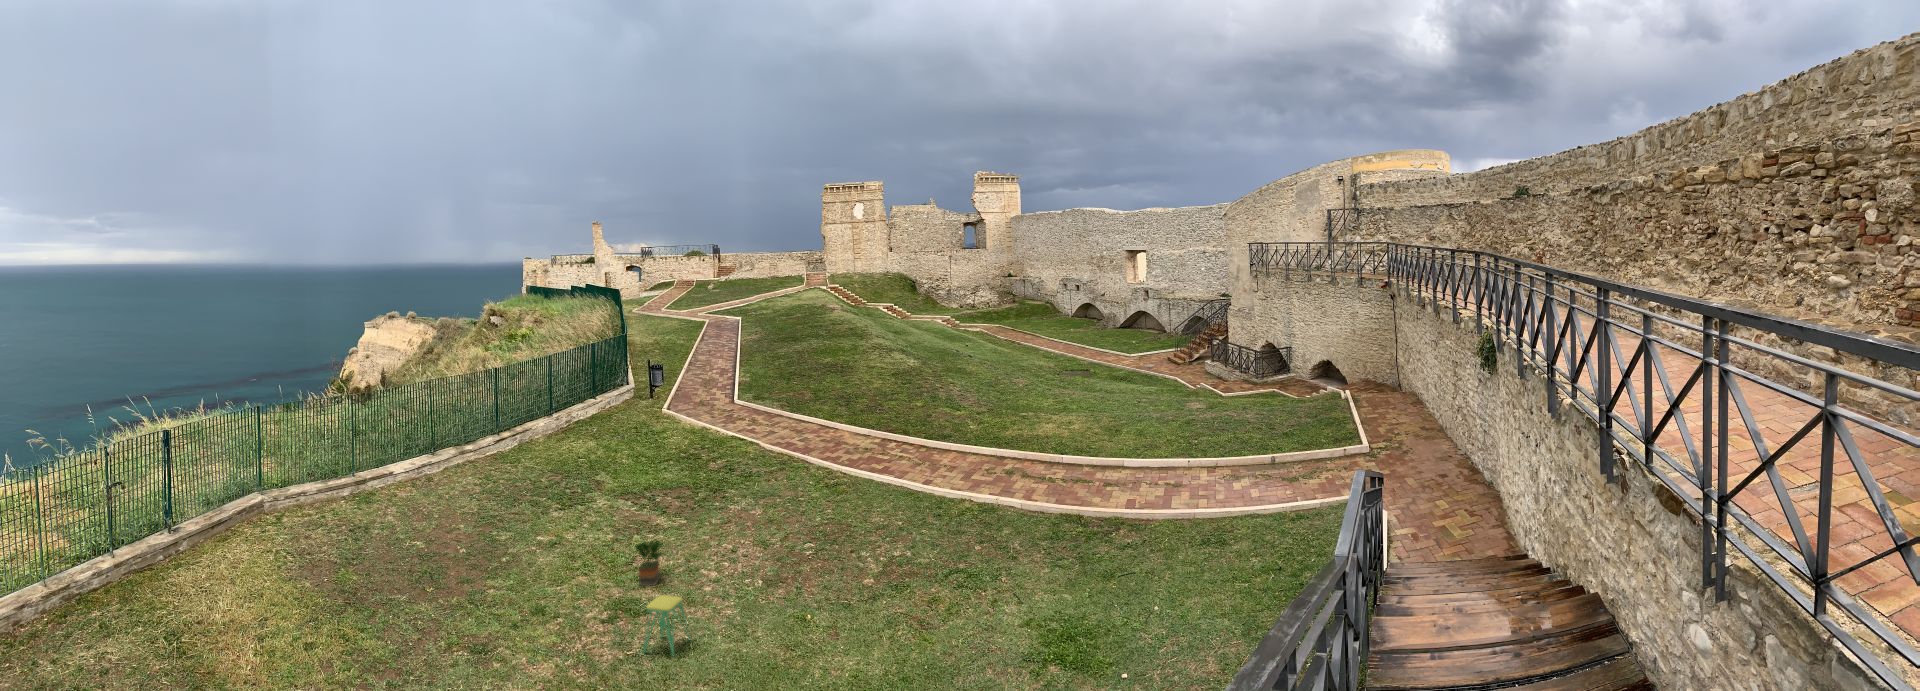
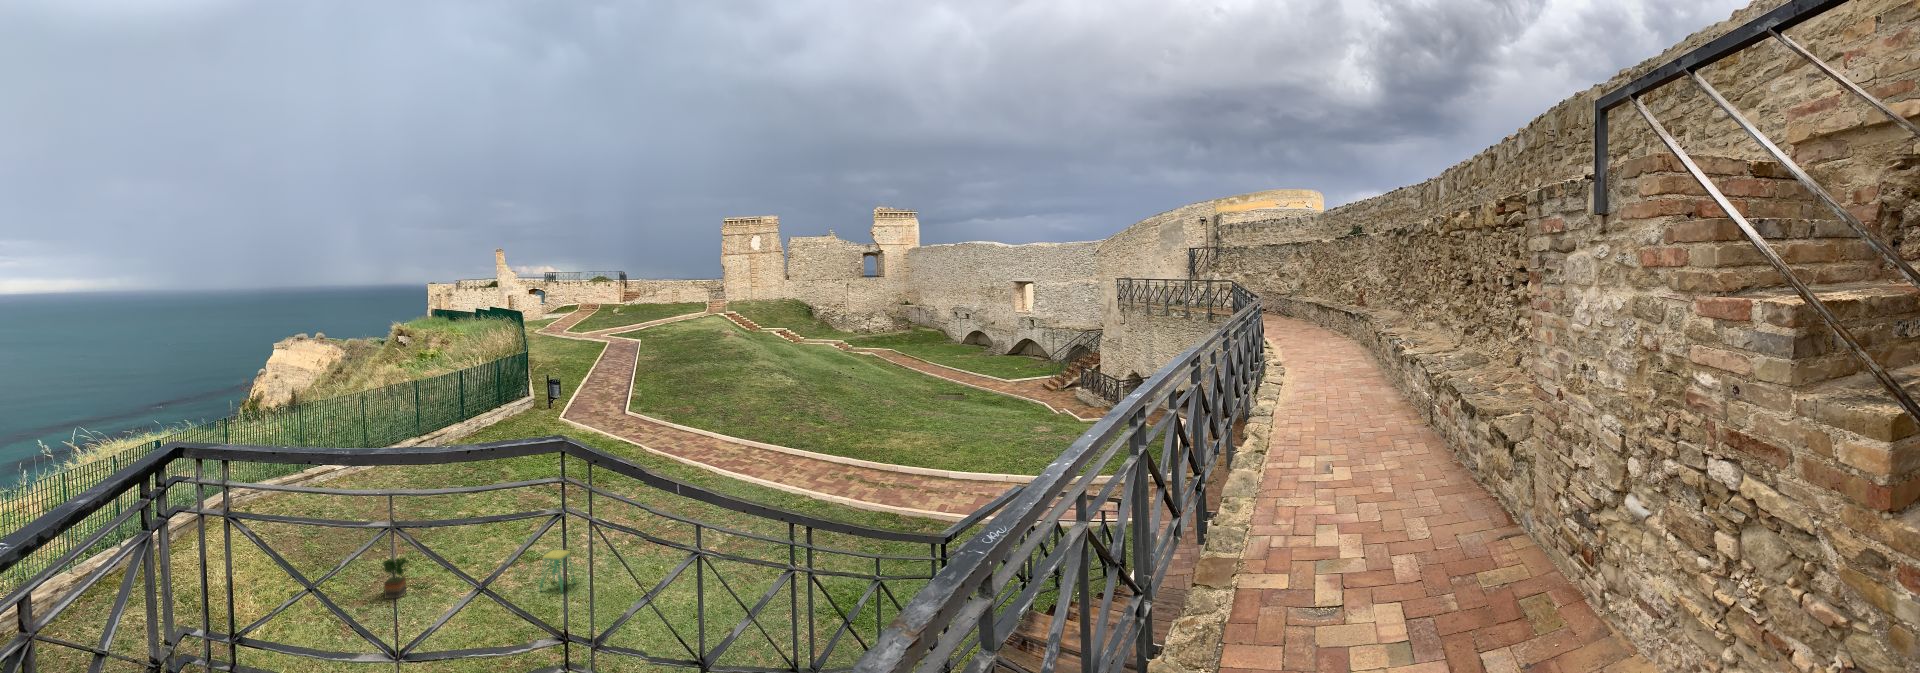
potted tree: present [635,541,663,586] -> present [383,558,409,598]

